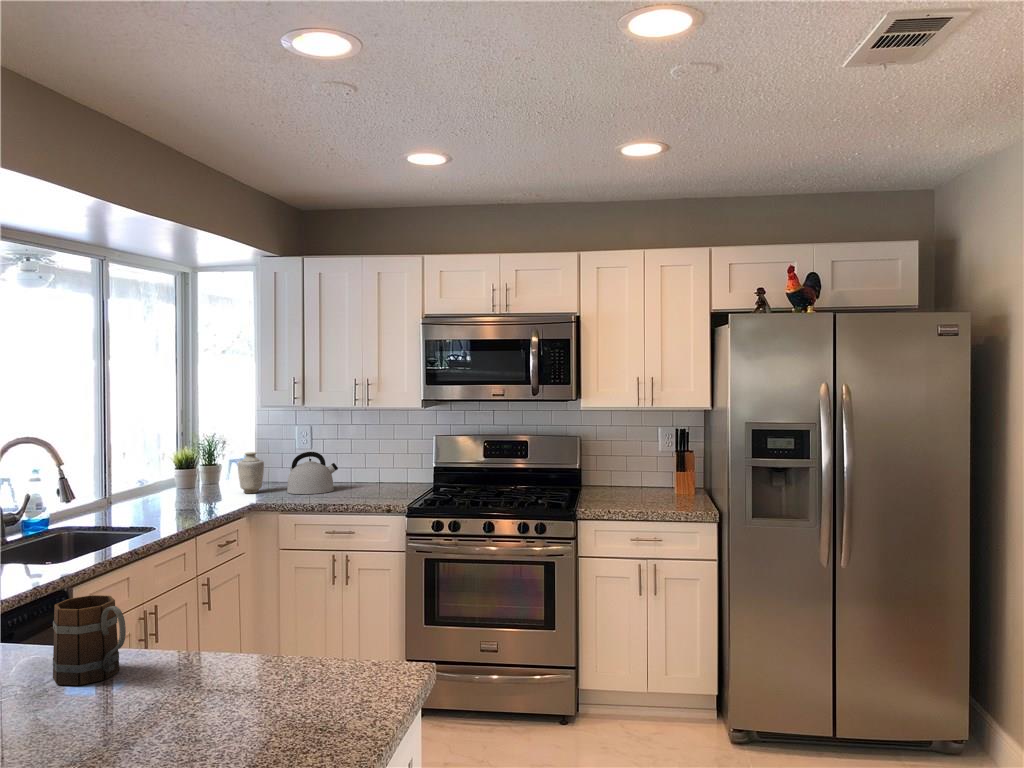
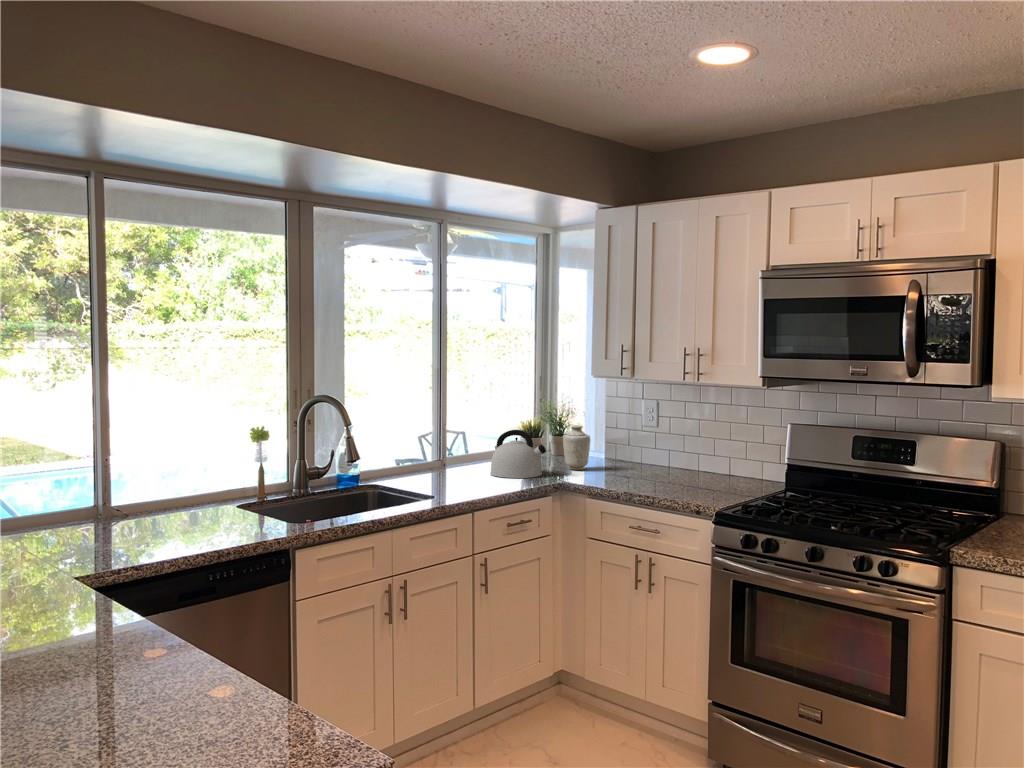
kettle: present [287,452,338,494] -> present [490,430,546,478]
mug: present [53,595,126,685] -> none [45,580,121,681]

